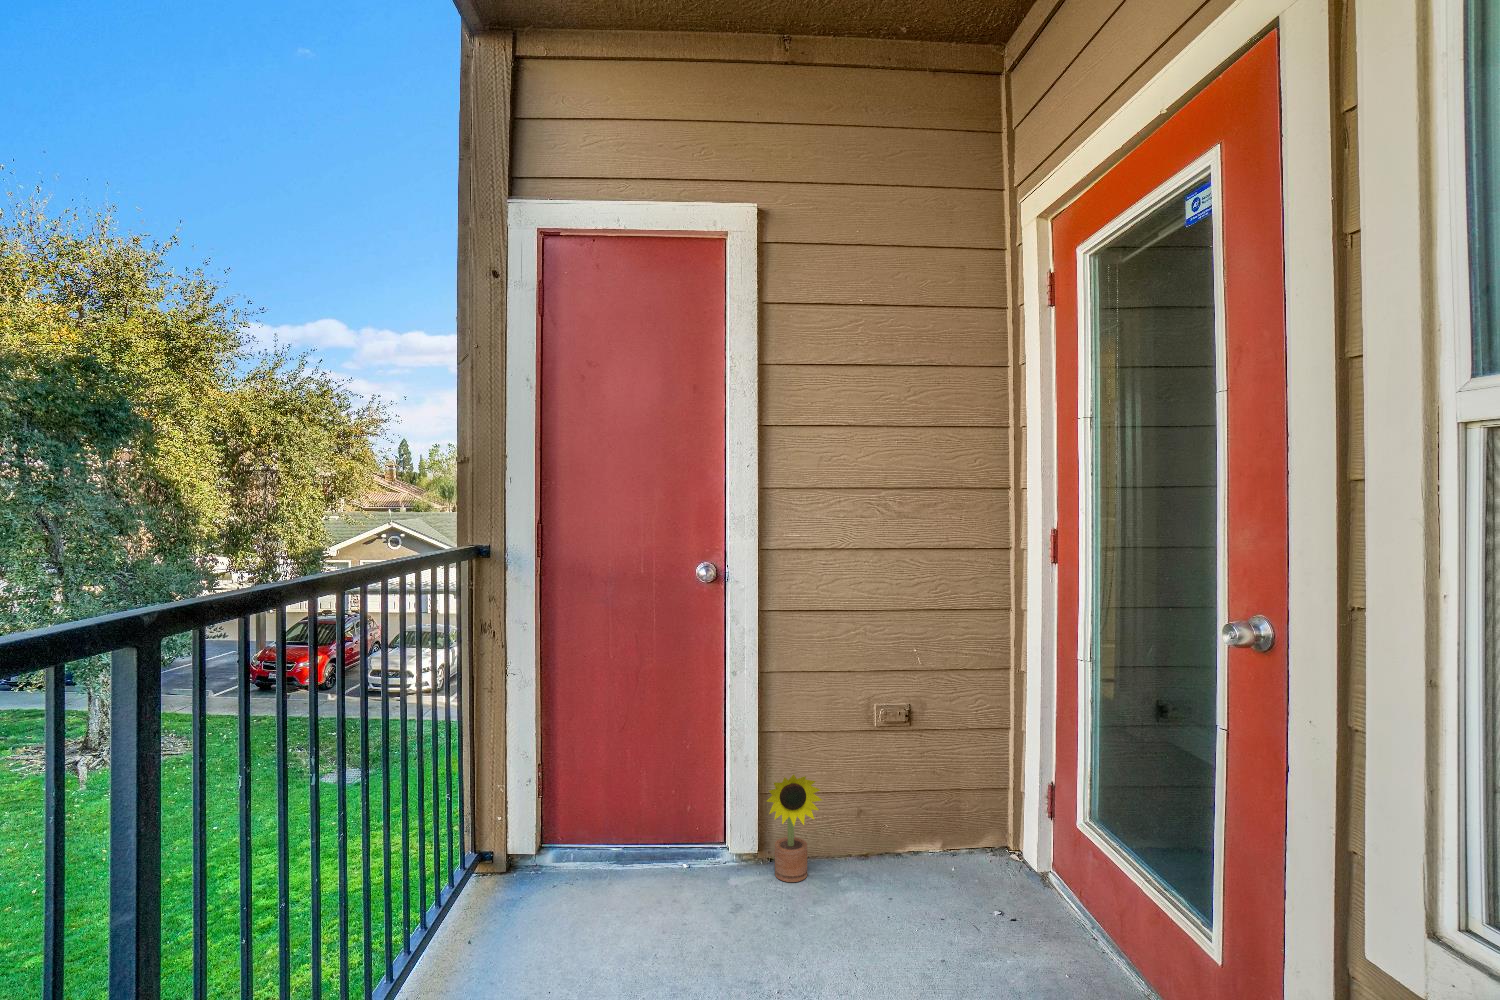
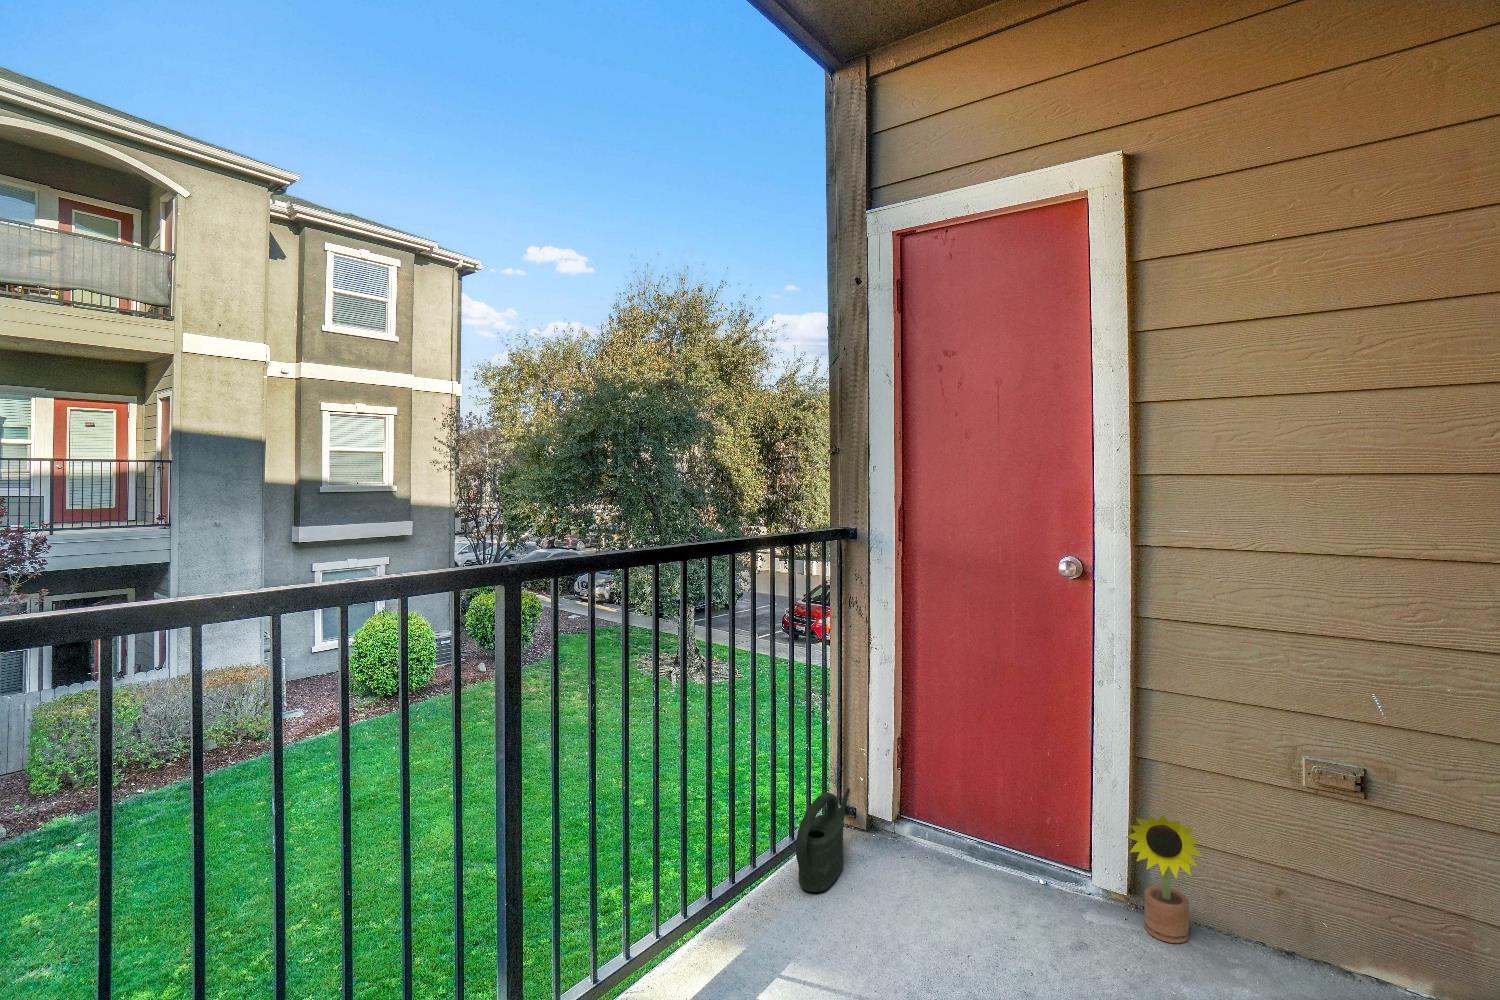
watering can: none [452,829,496,955] -> present [796,788,850,892]

